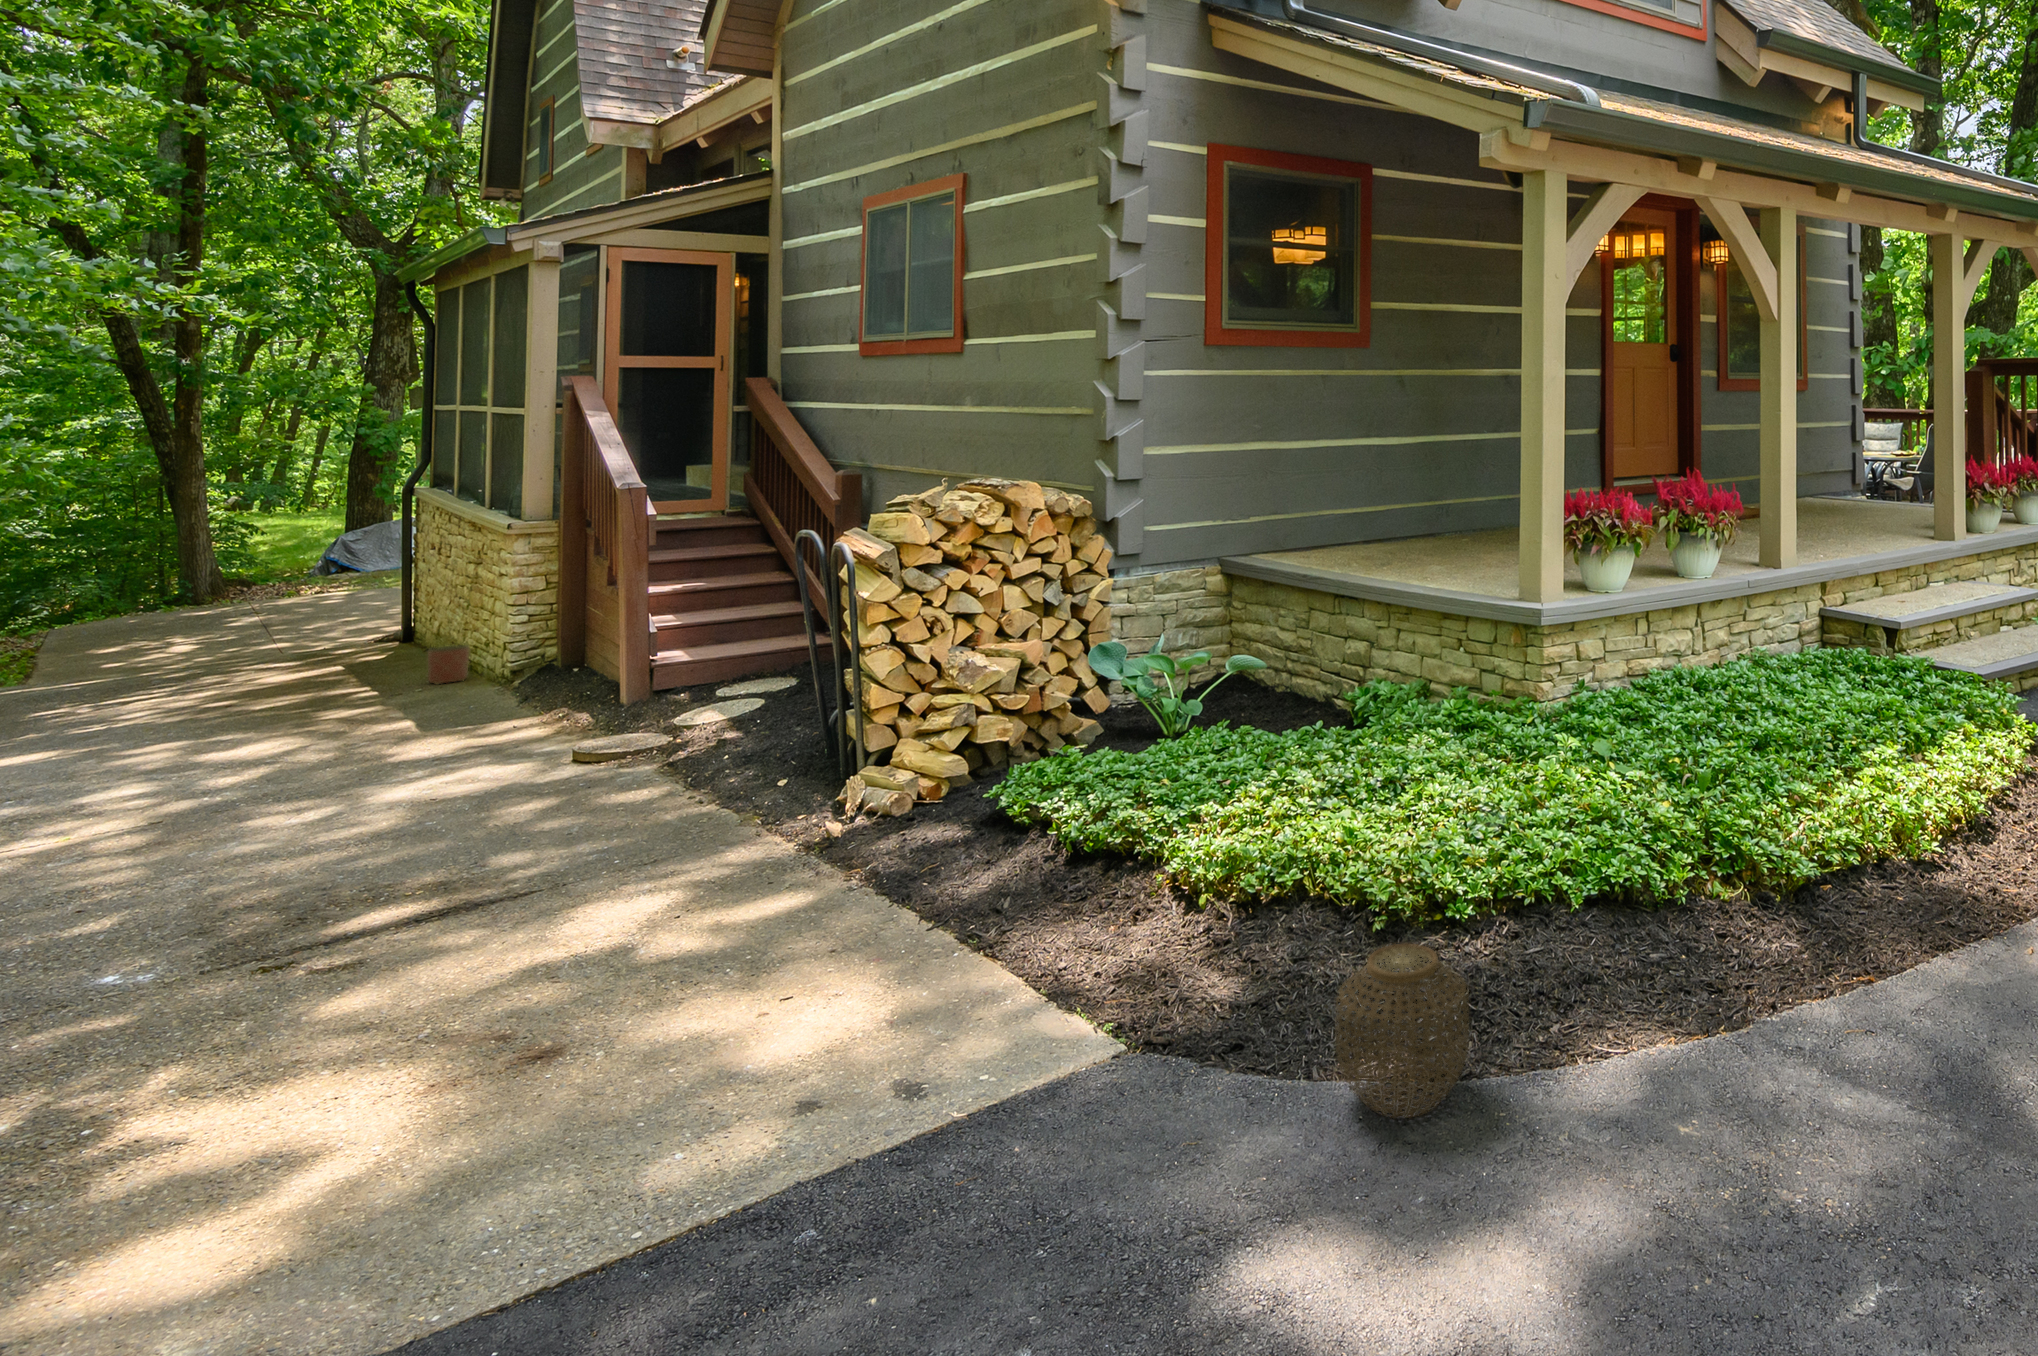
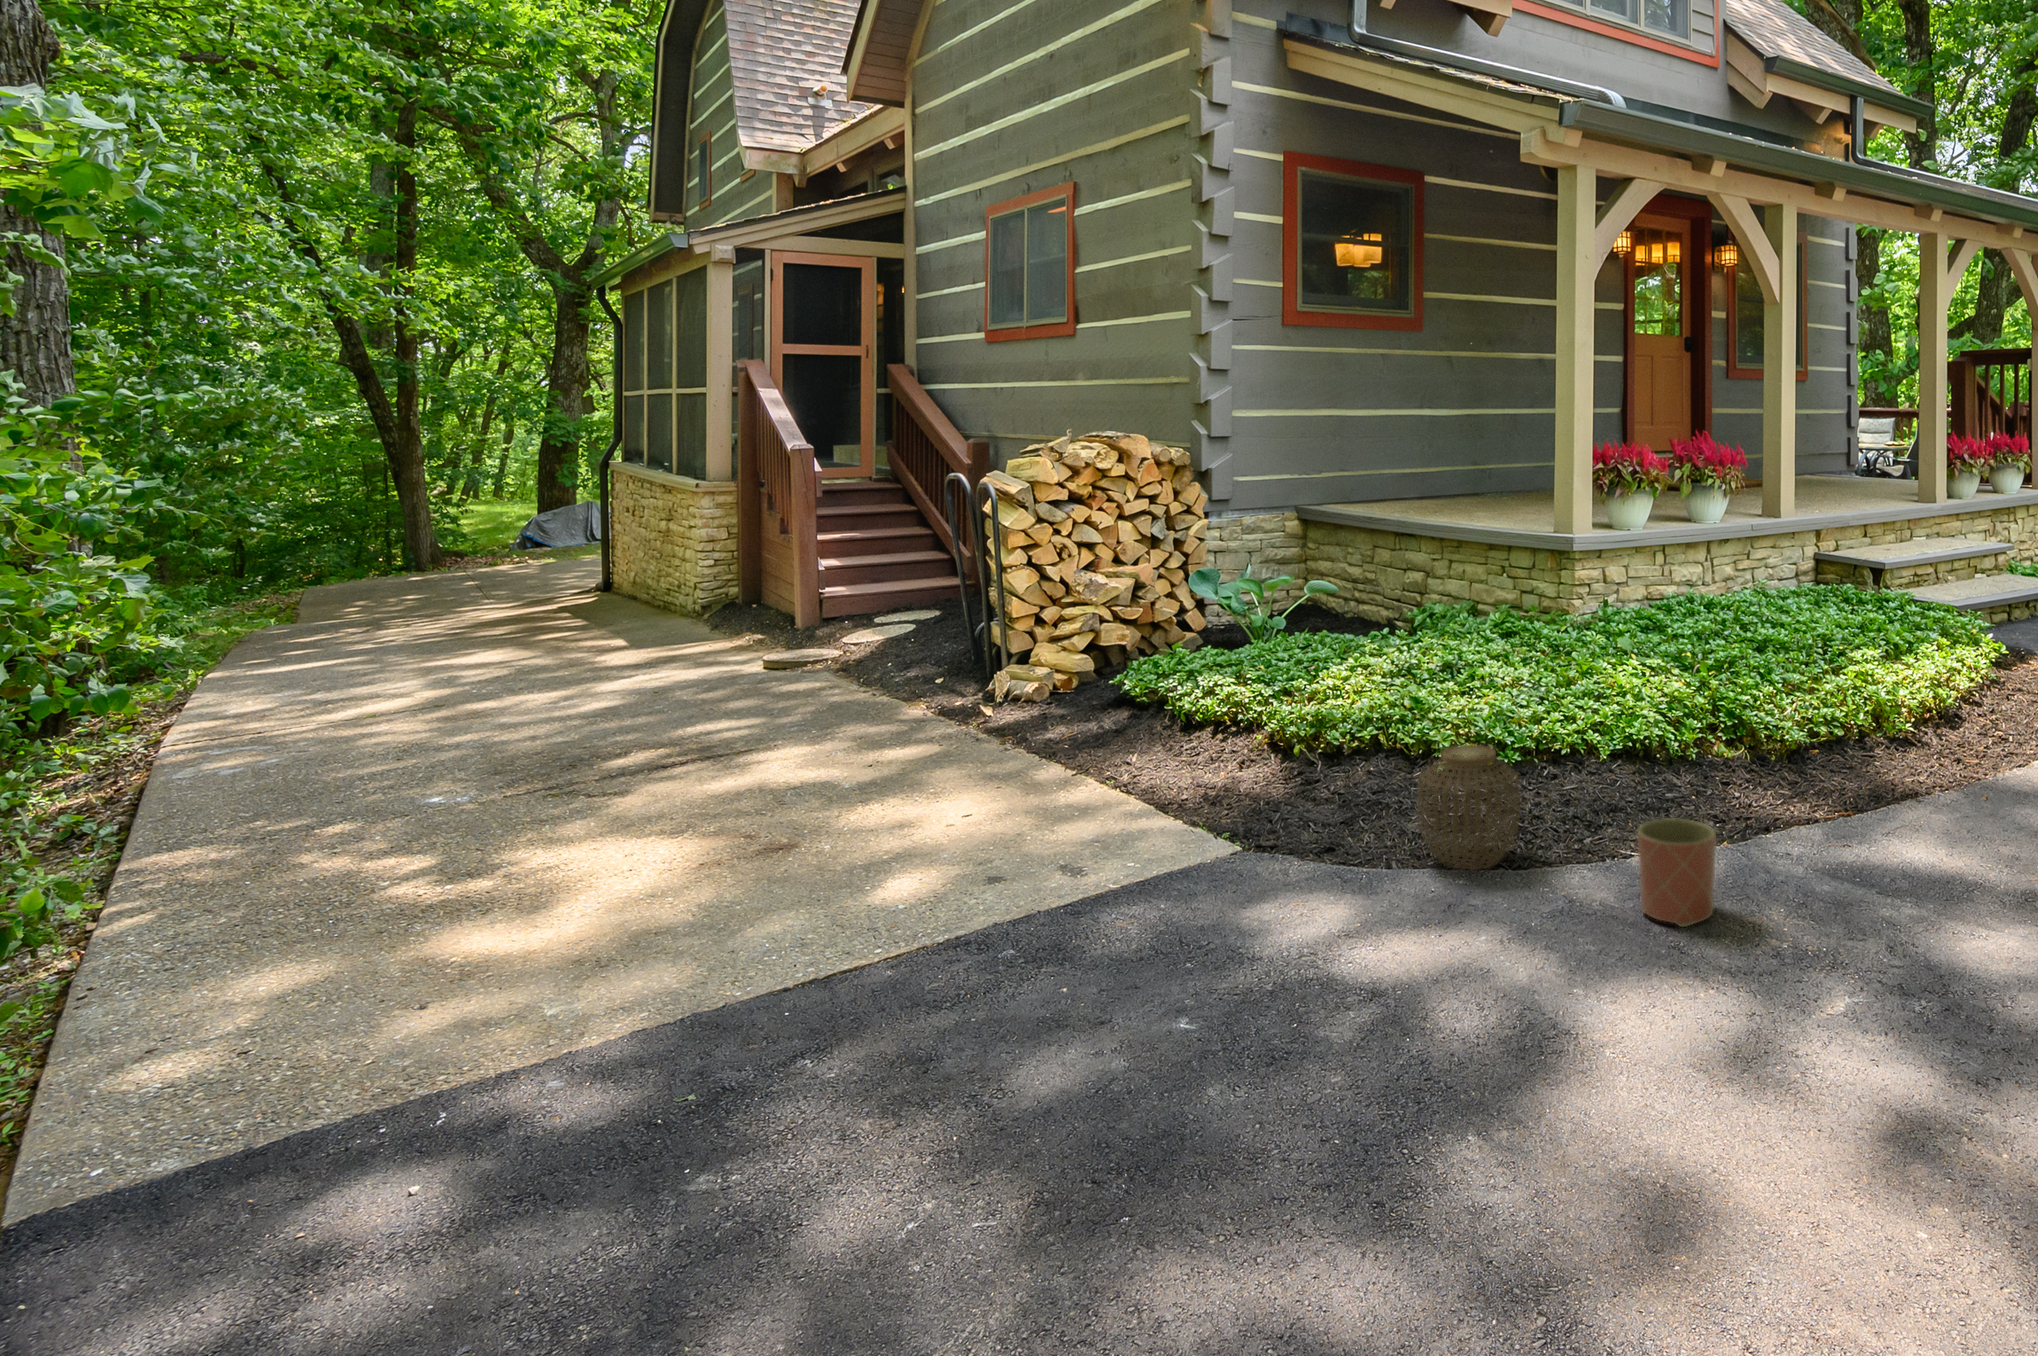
planter: present [428,645,469,685] -> present [1638,818,1716,927]

